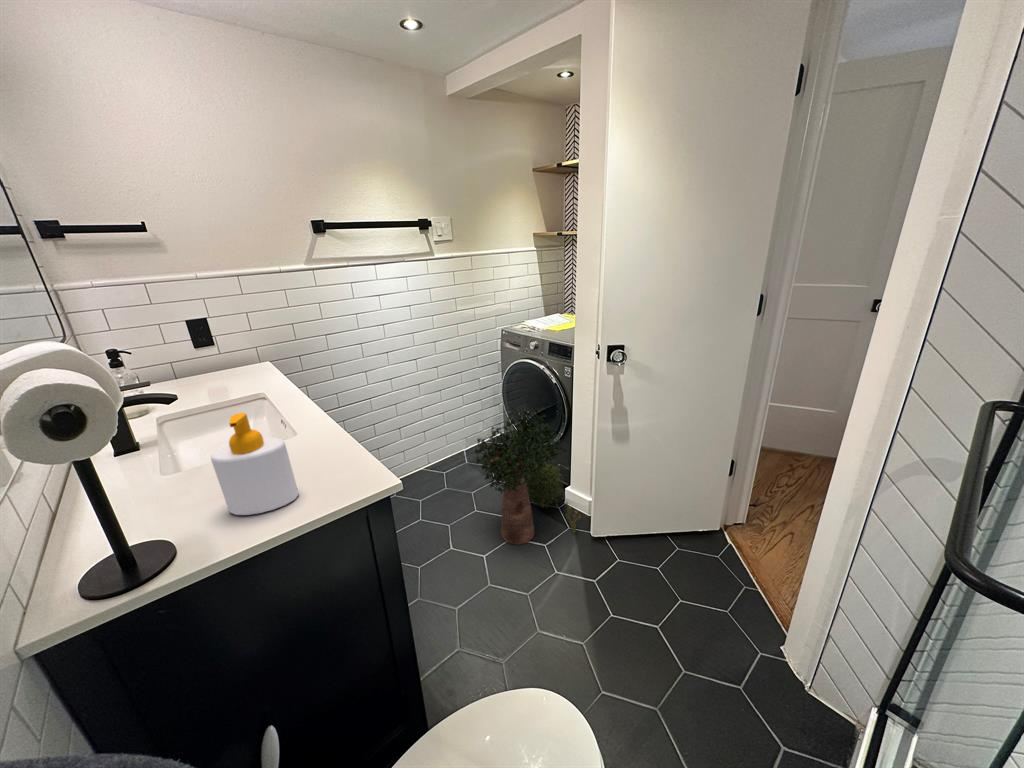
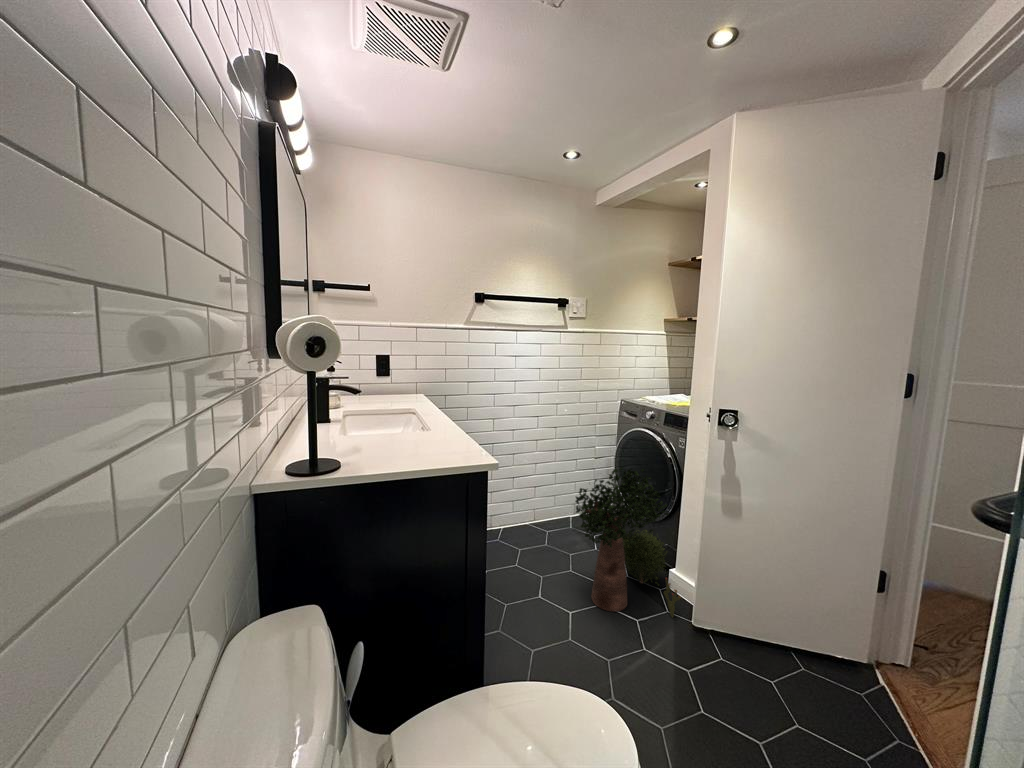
soap bottle: present [211,413,298,515] -> none [376,387,424,463]

